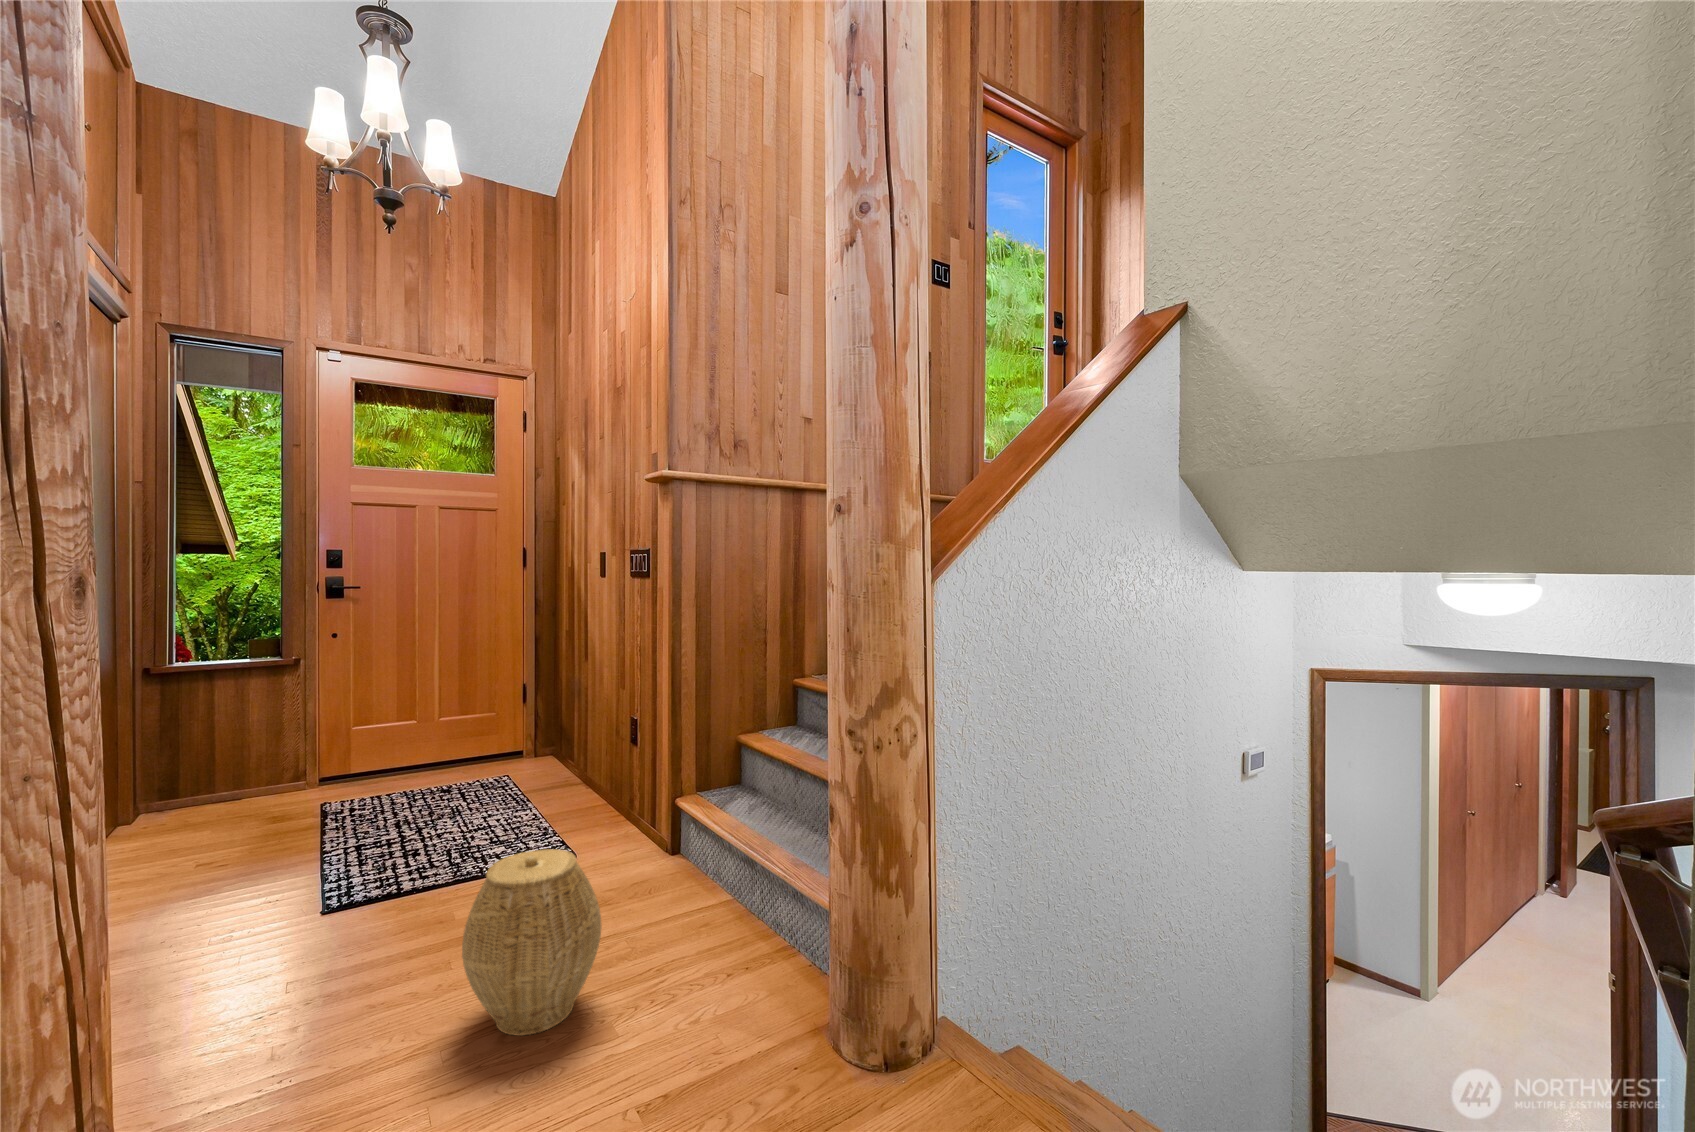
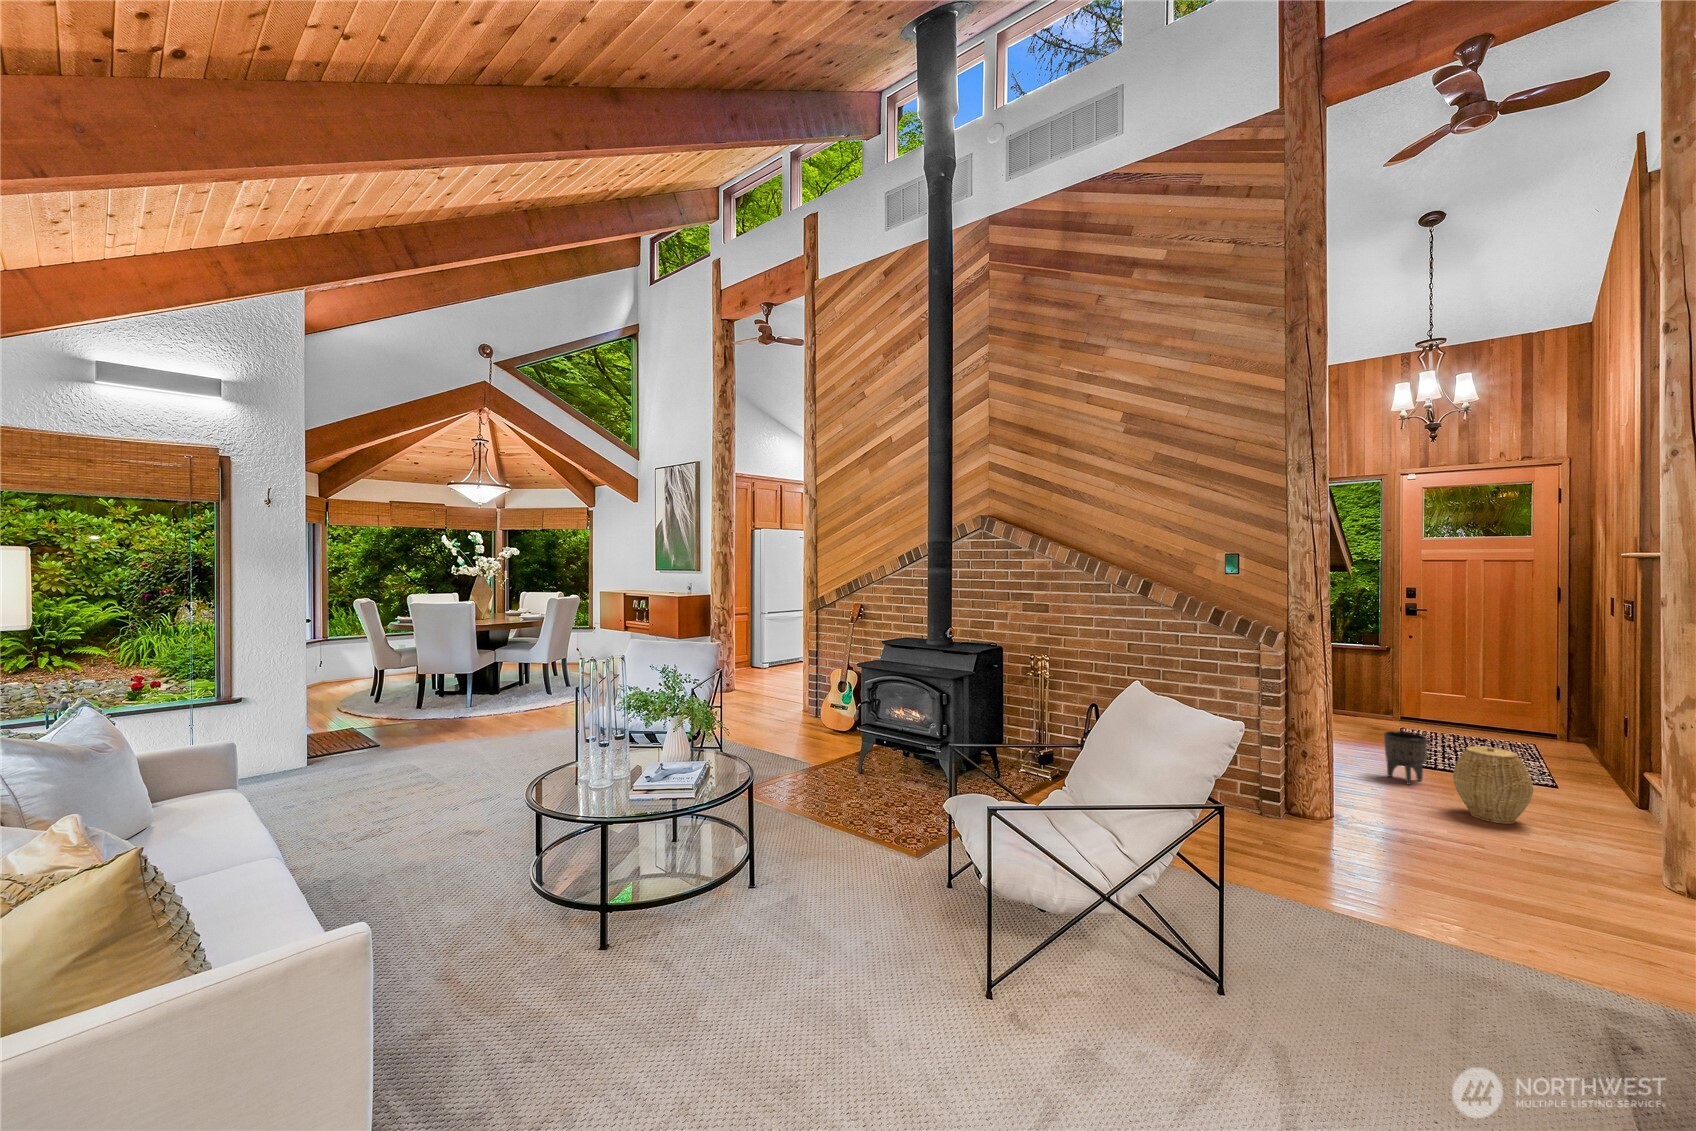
planter: none [297,848,393,985] -> present [1384,731,1428,785]

